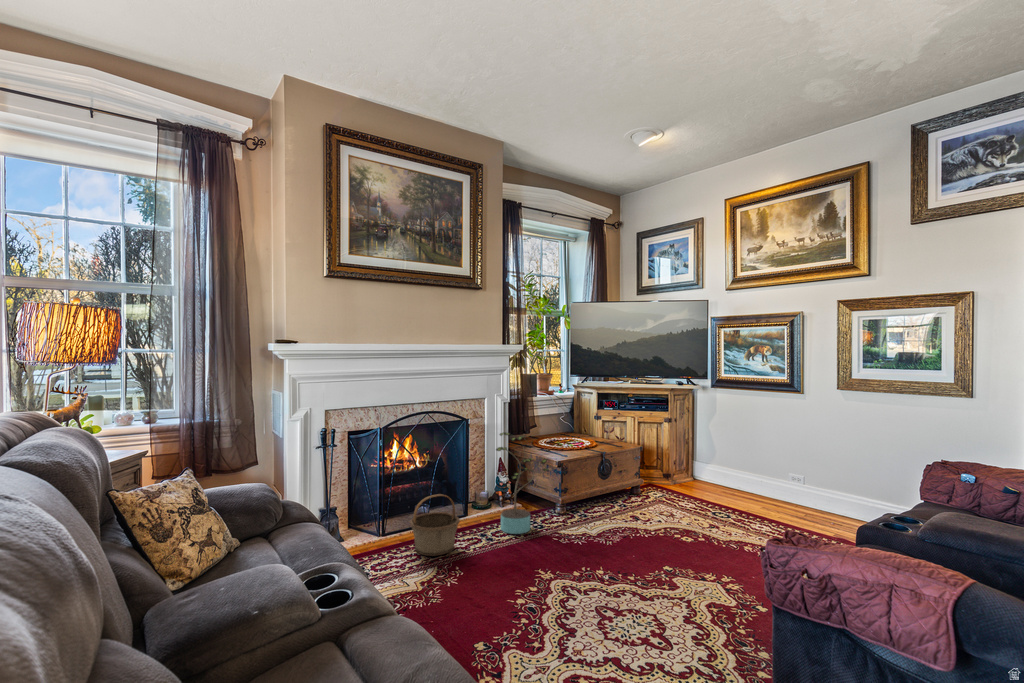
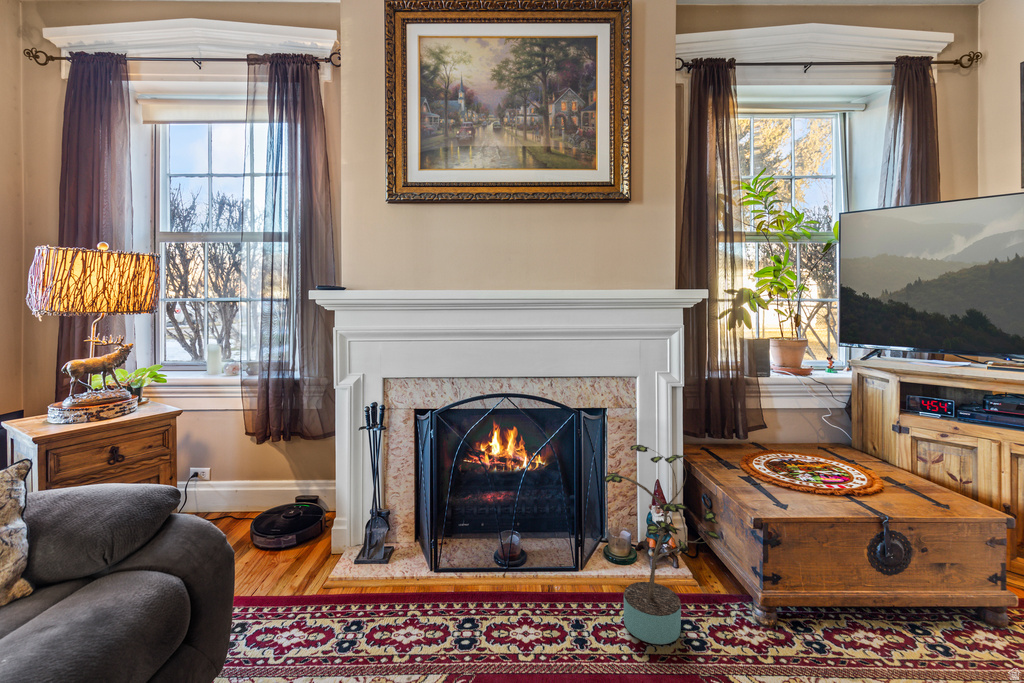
basket: present [410,494,460,556] -> none [447,535,527,643]

